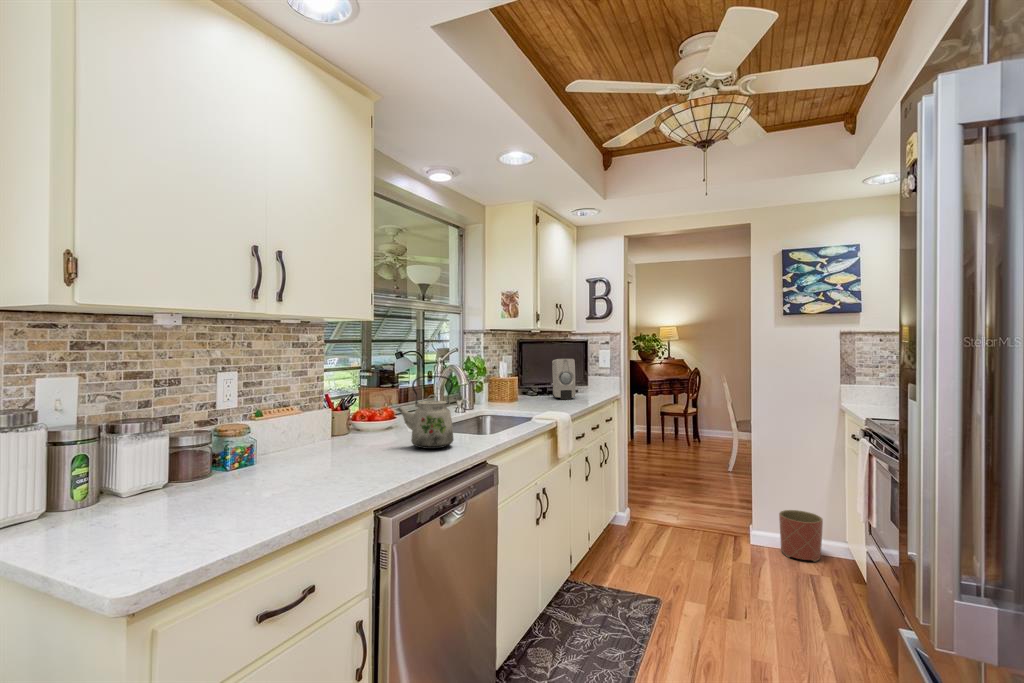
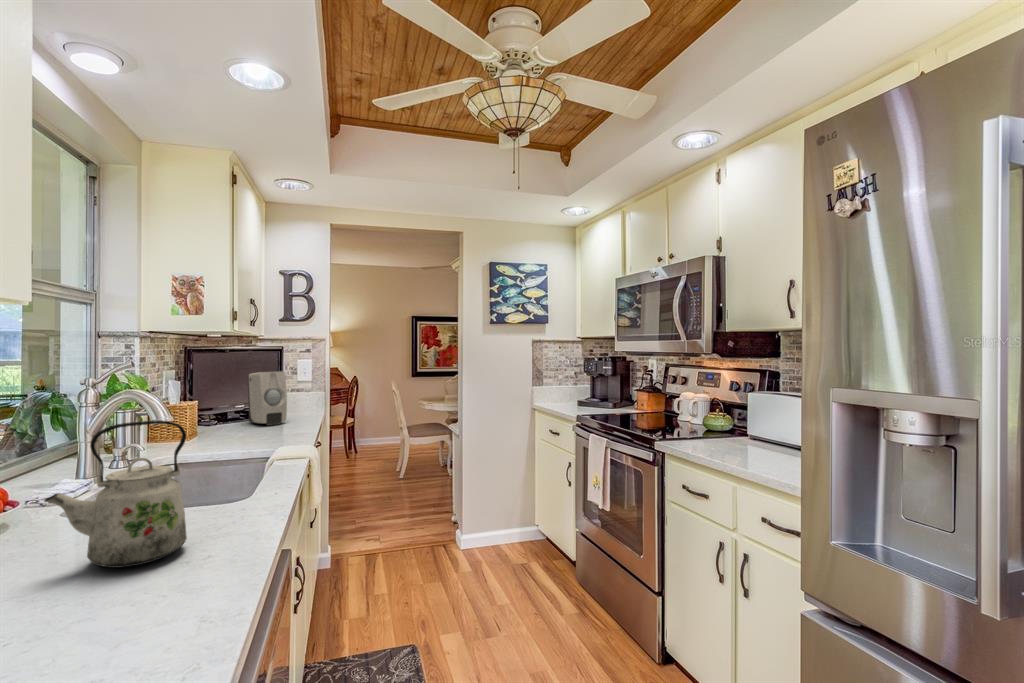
planter: present [779,510,823,562] -> none [490,506,525,553]

